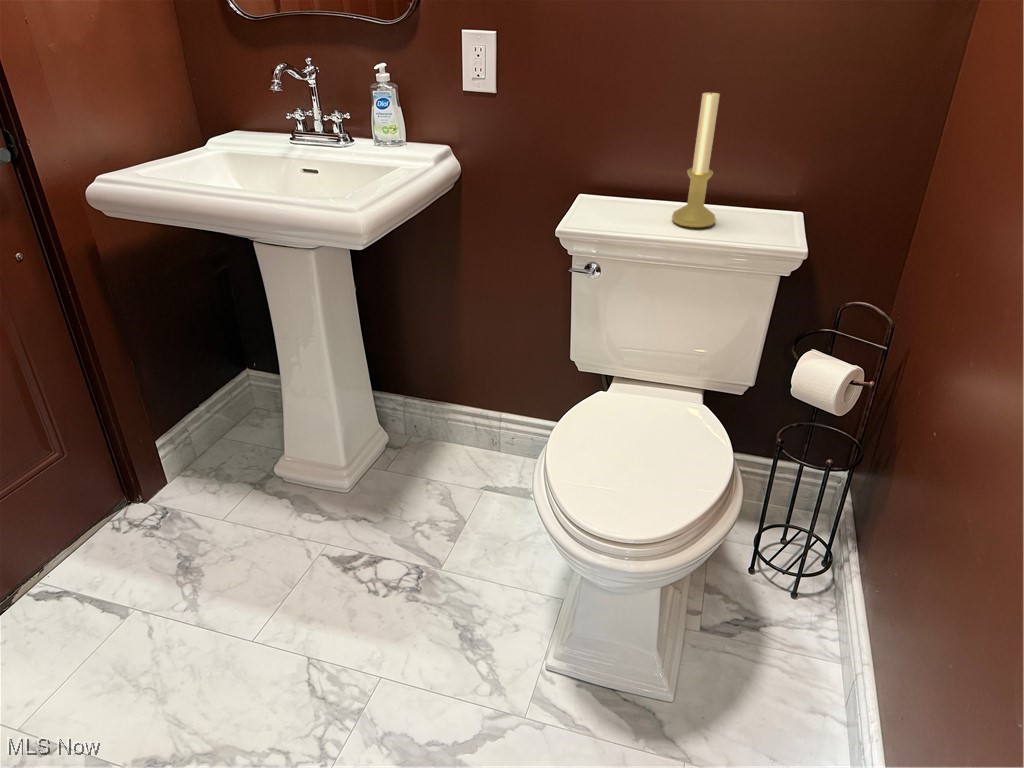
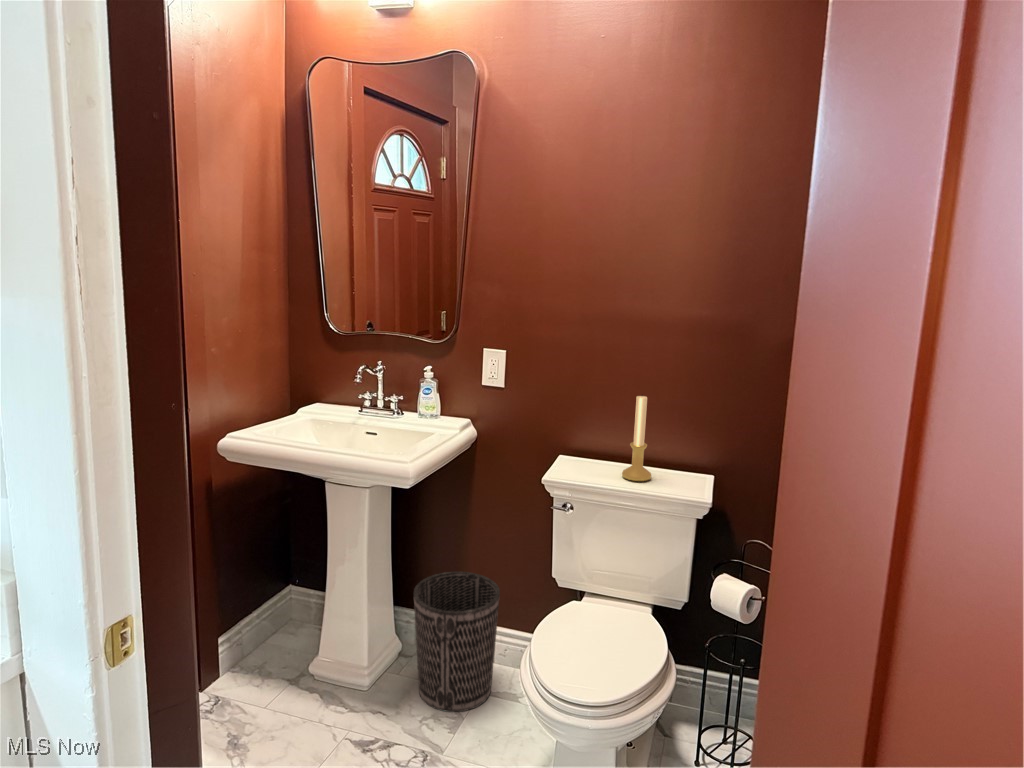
wastebasket: none [390,352,502,516] -> present [414,572,500,712]

